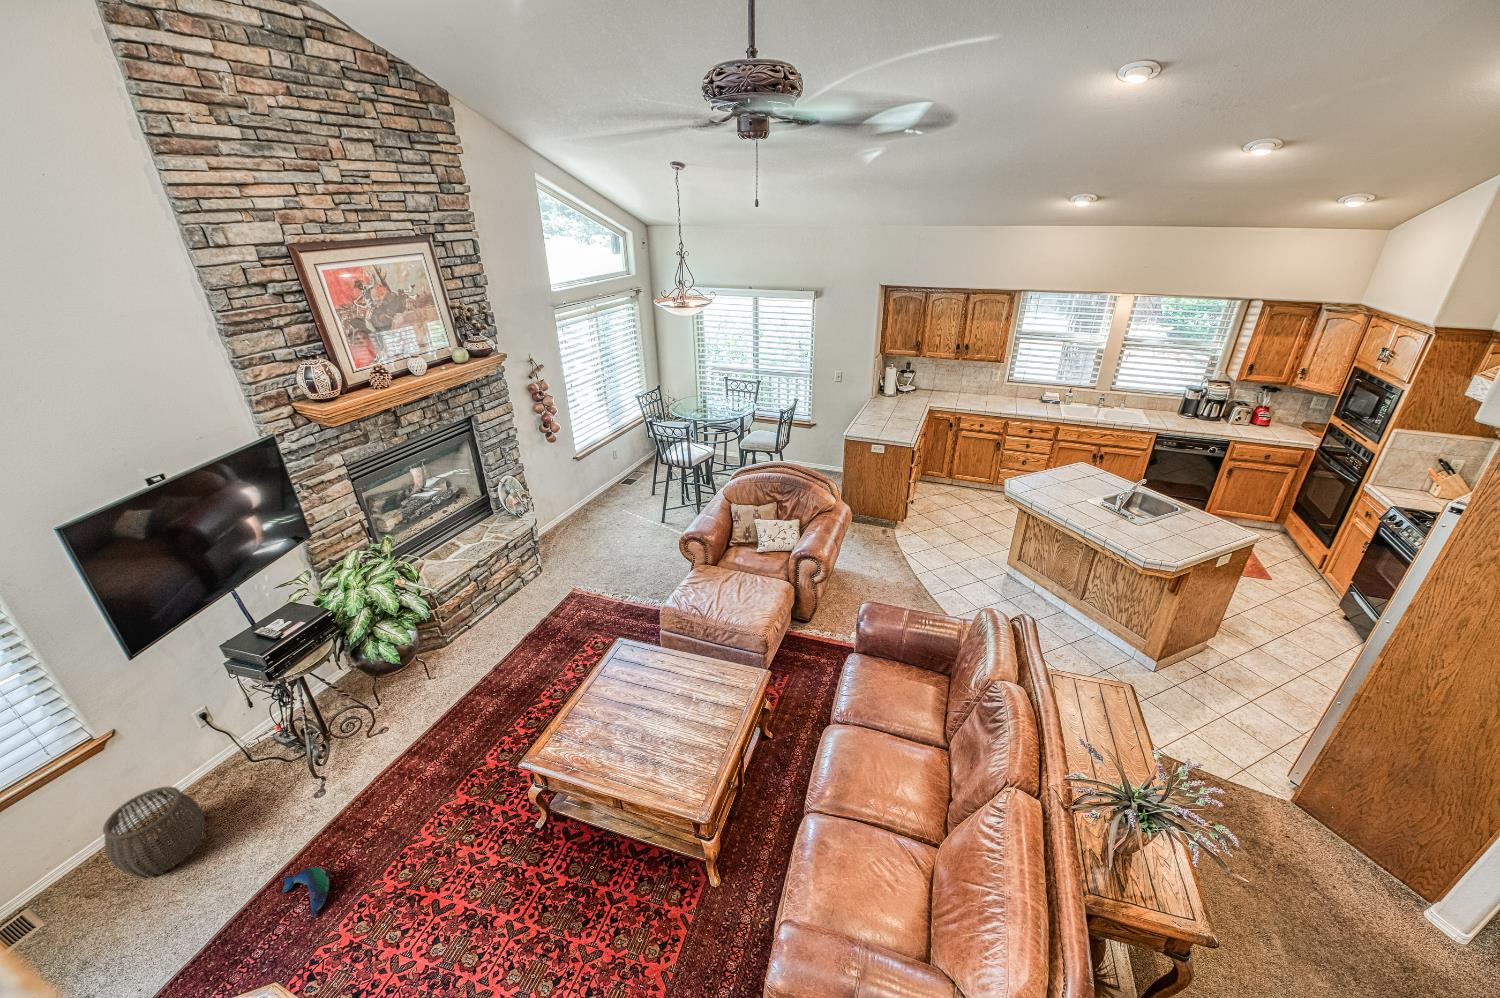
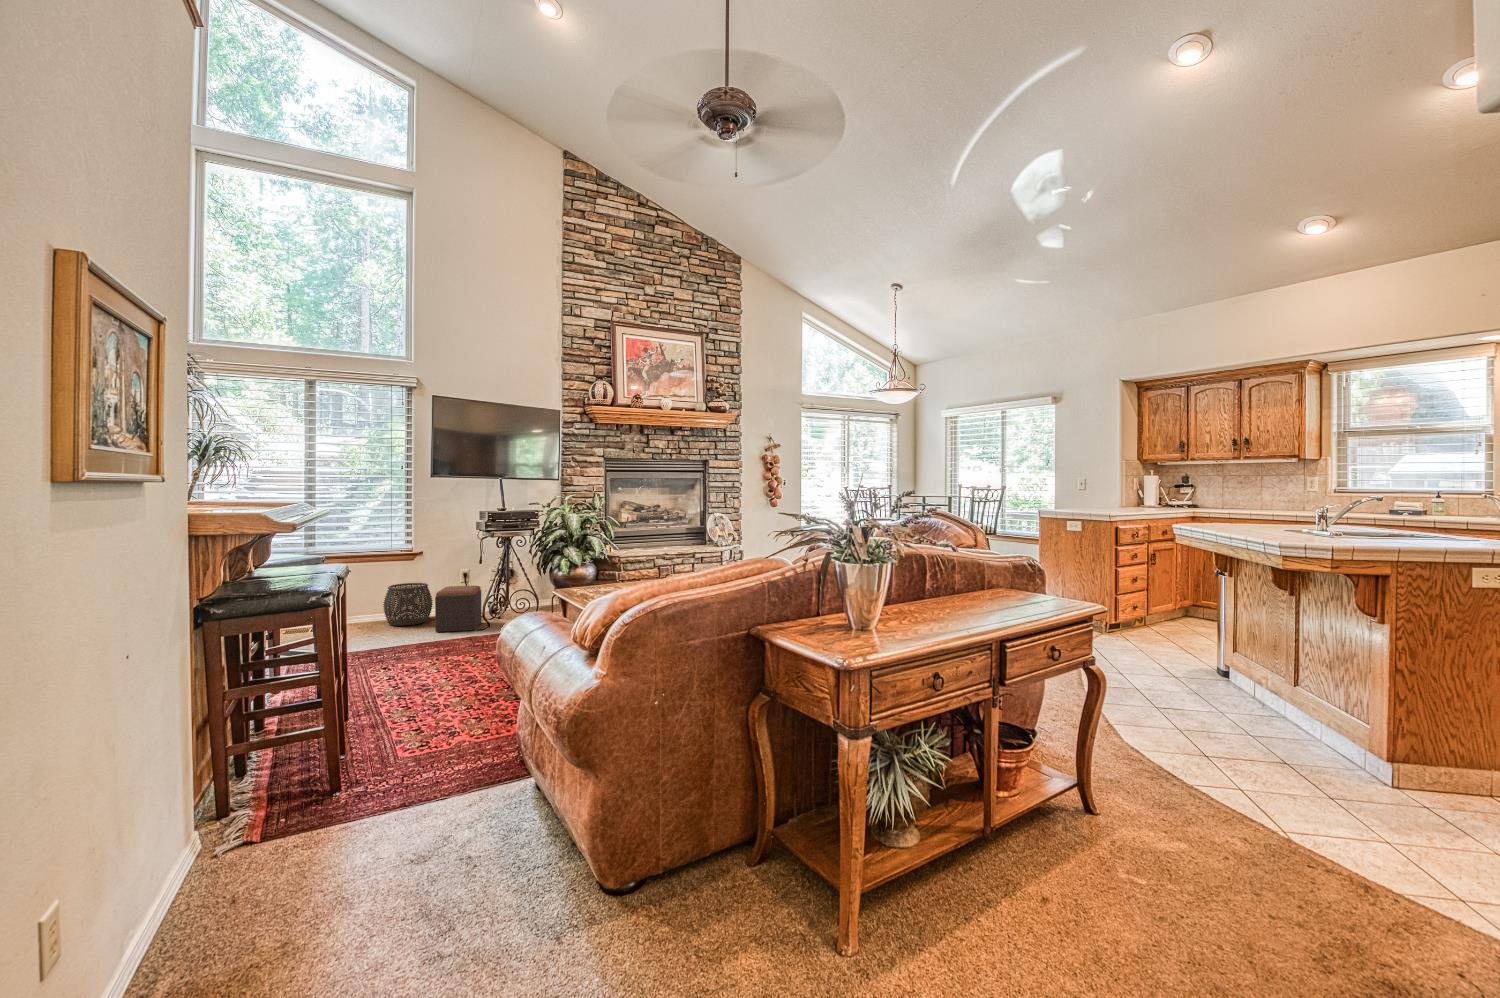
footstool: none [227,752,324,852] -> present [435,586,482,632]
plush toy: present [283,867,331,917] -> none [418,632,445,651]

